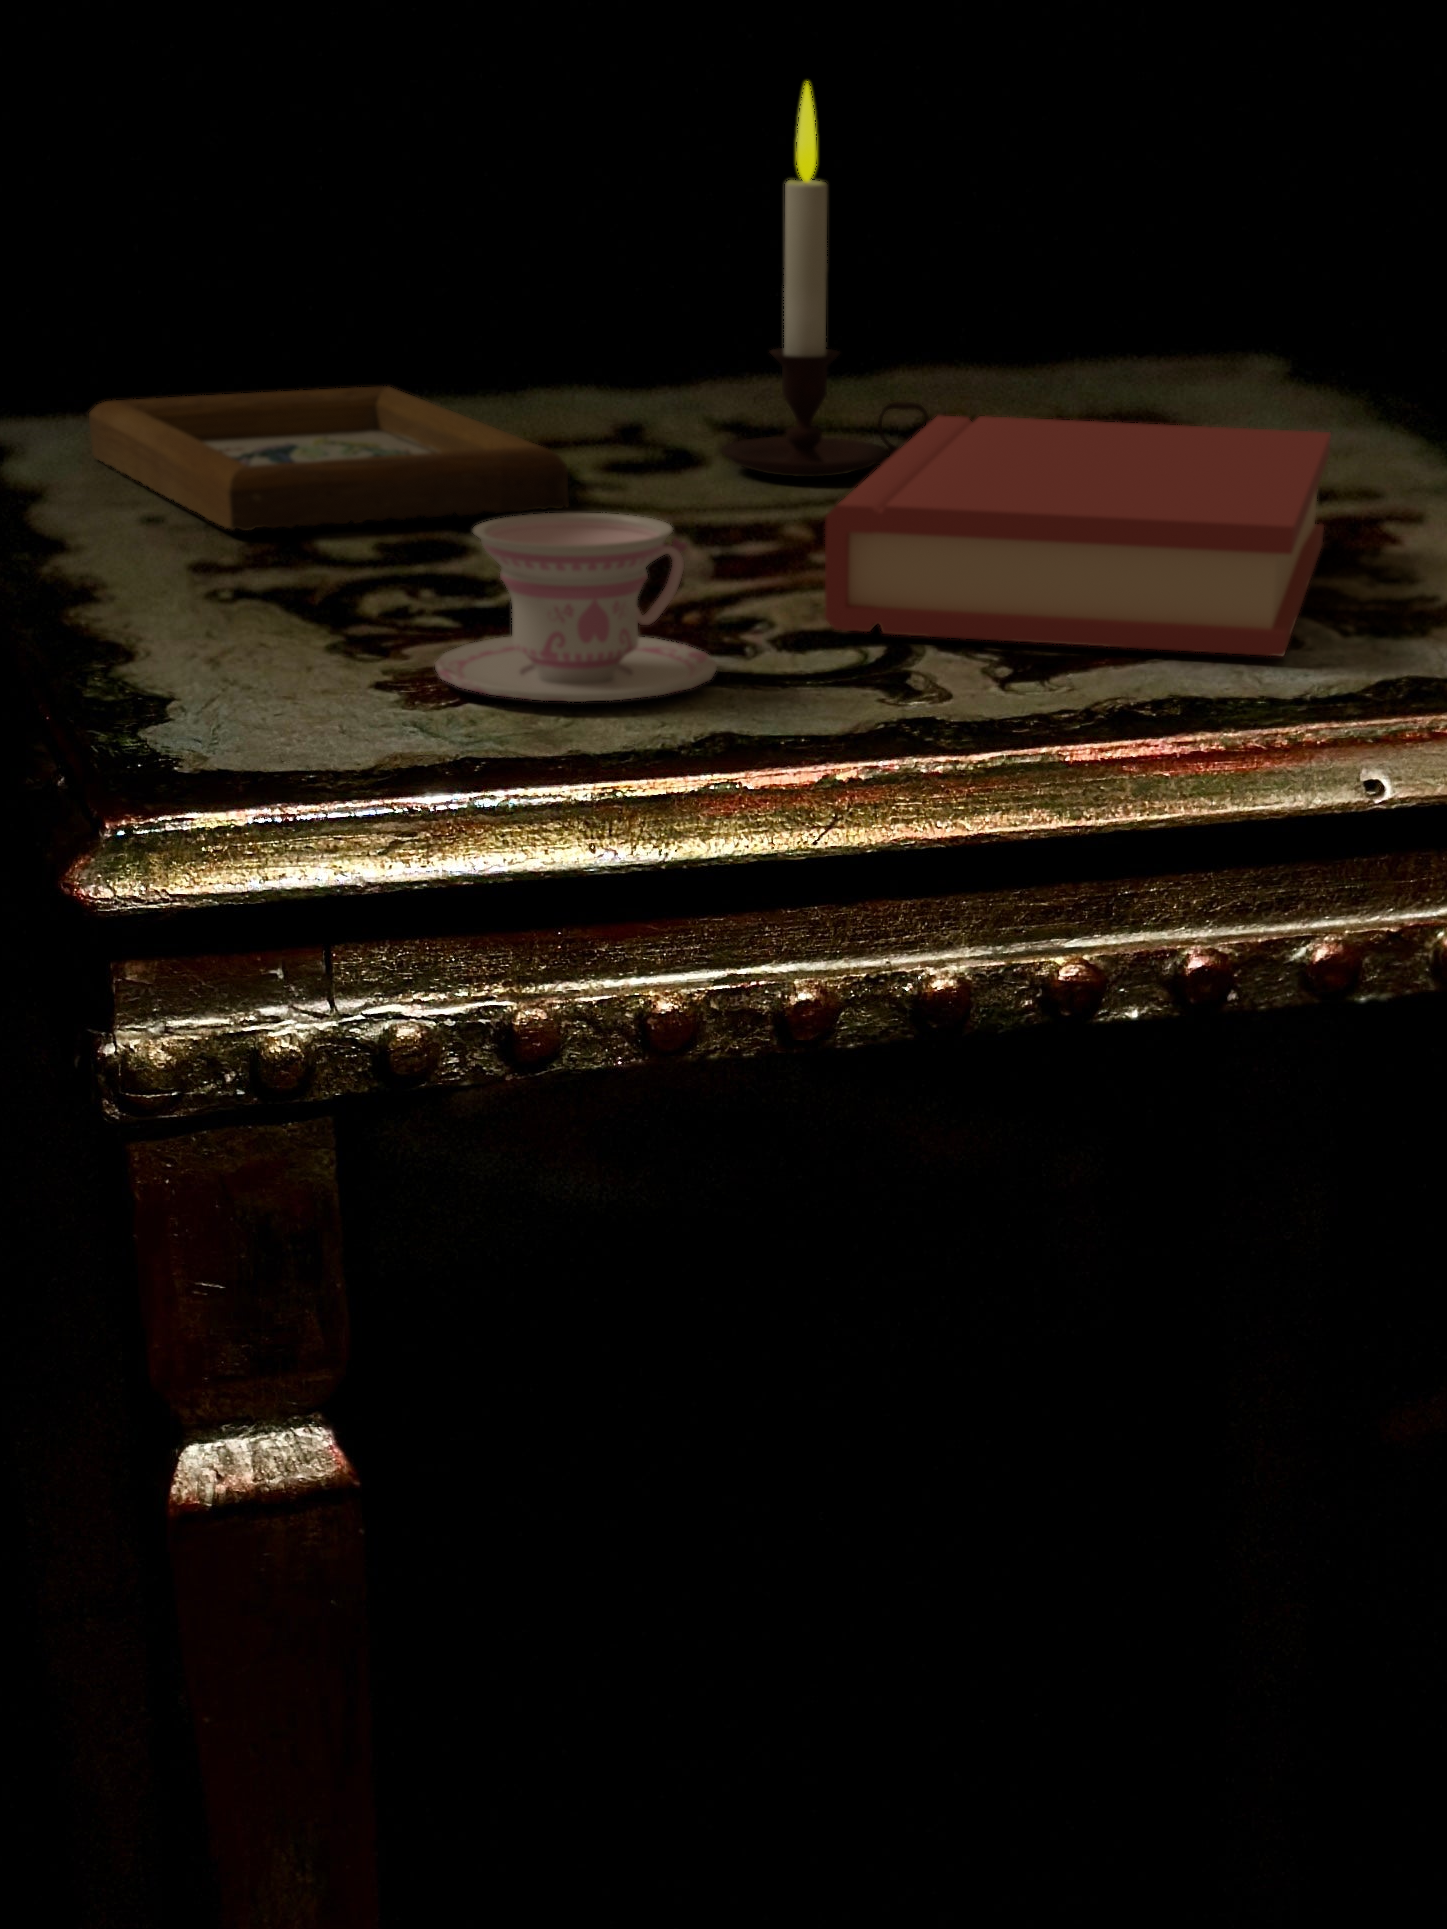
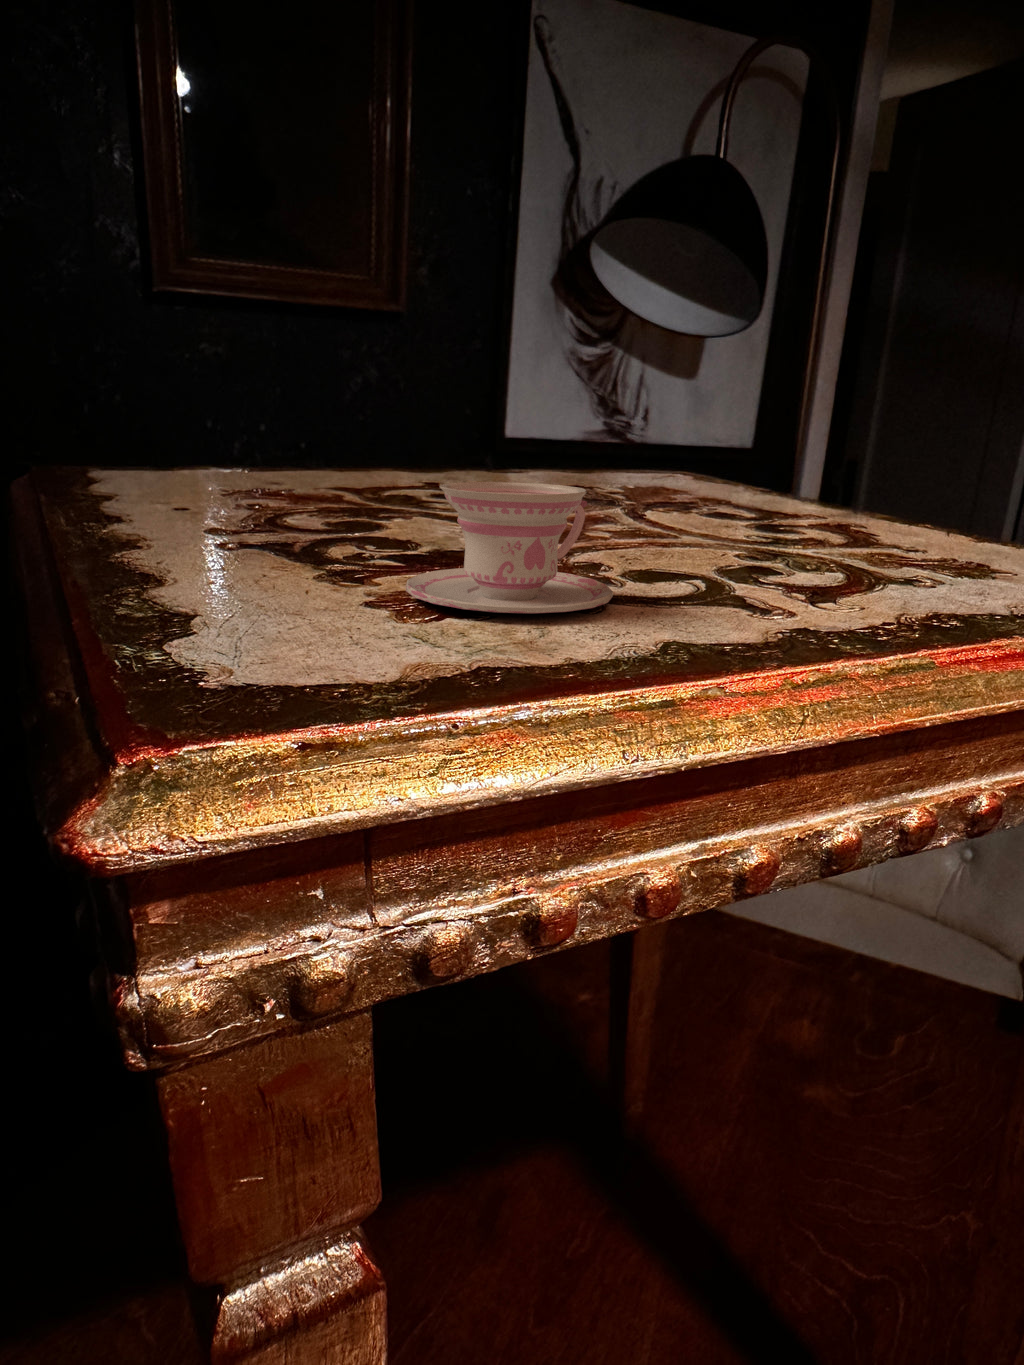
candle: present [722,83,930,477] -> none [481,312,585,502]
picture frame: present [89,386,568,531] -> none [153,462,422,518]
hardback book: present [825,415,1331,656] -> none [611,465,953,581]

